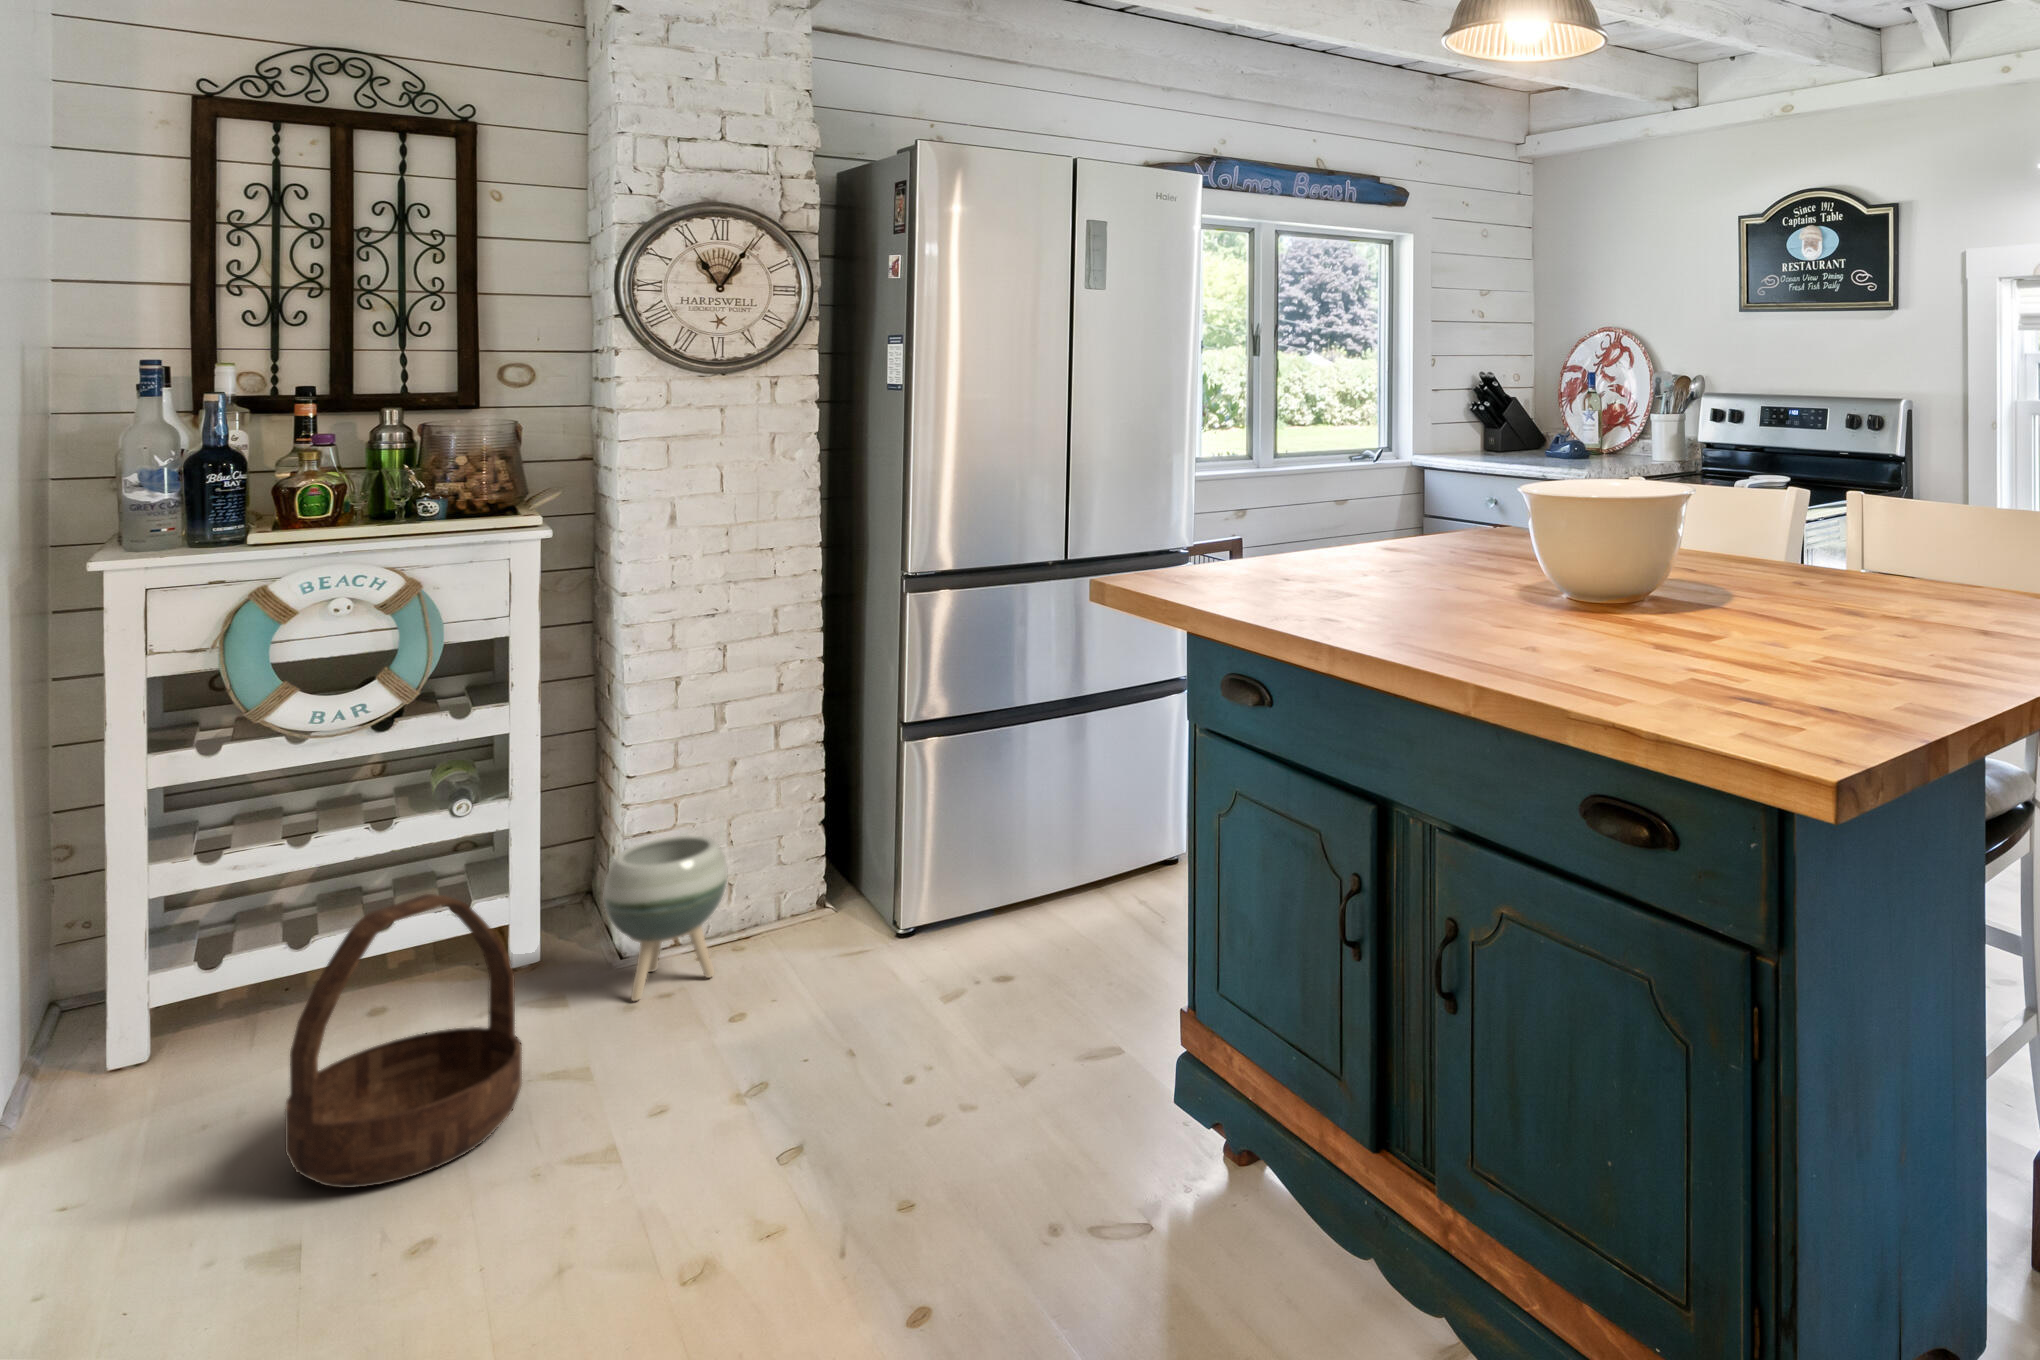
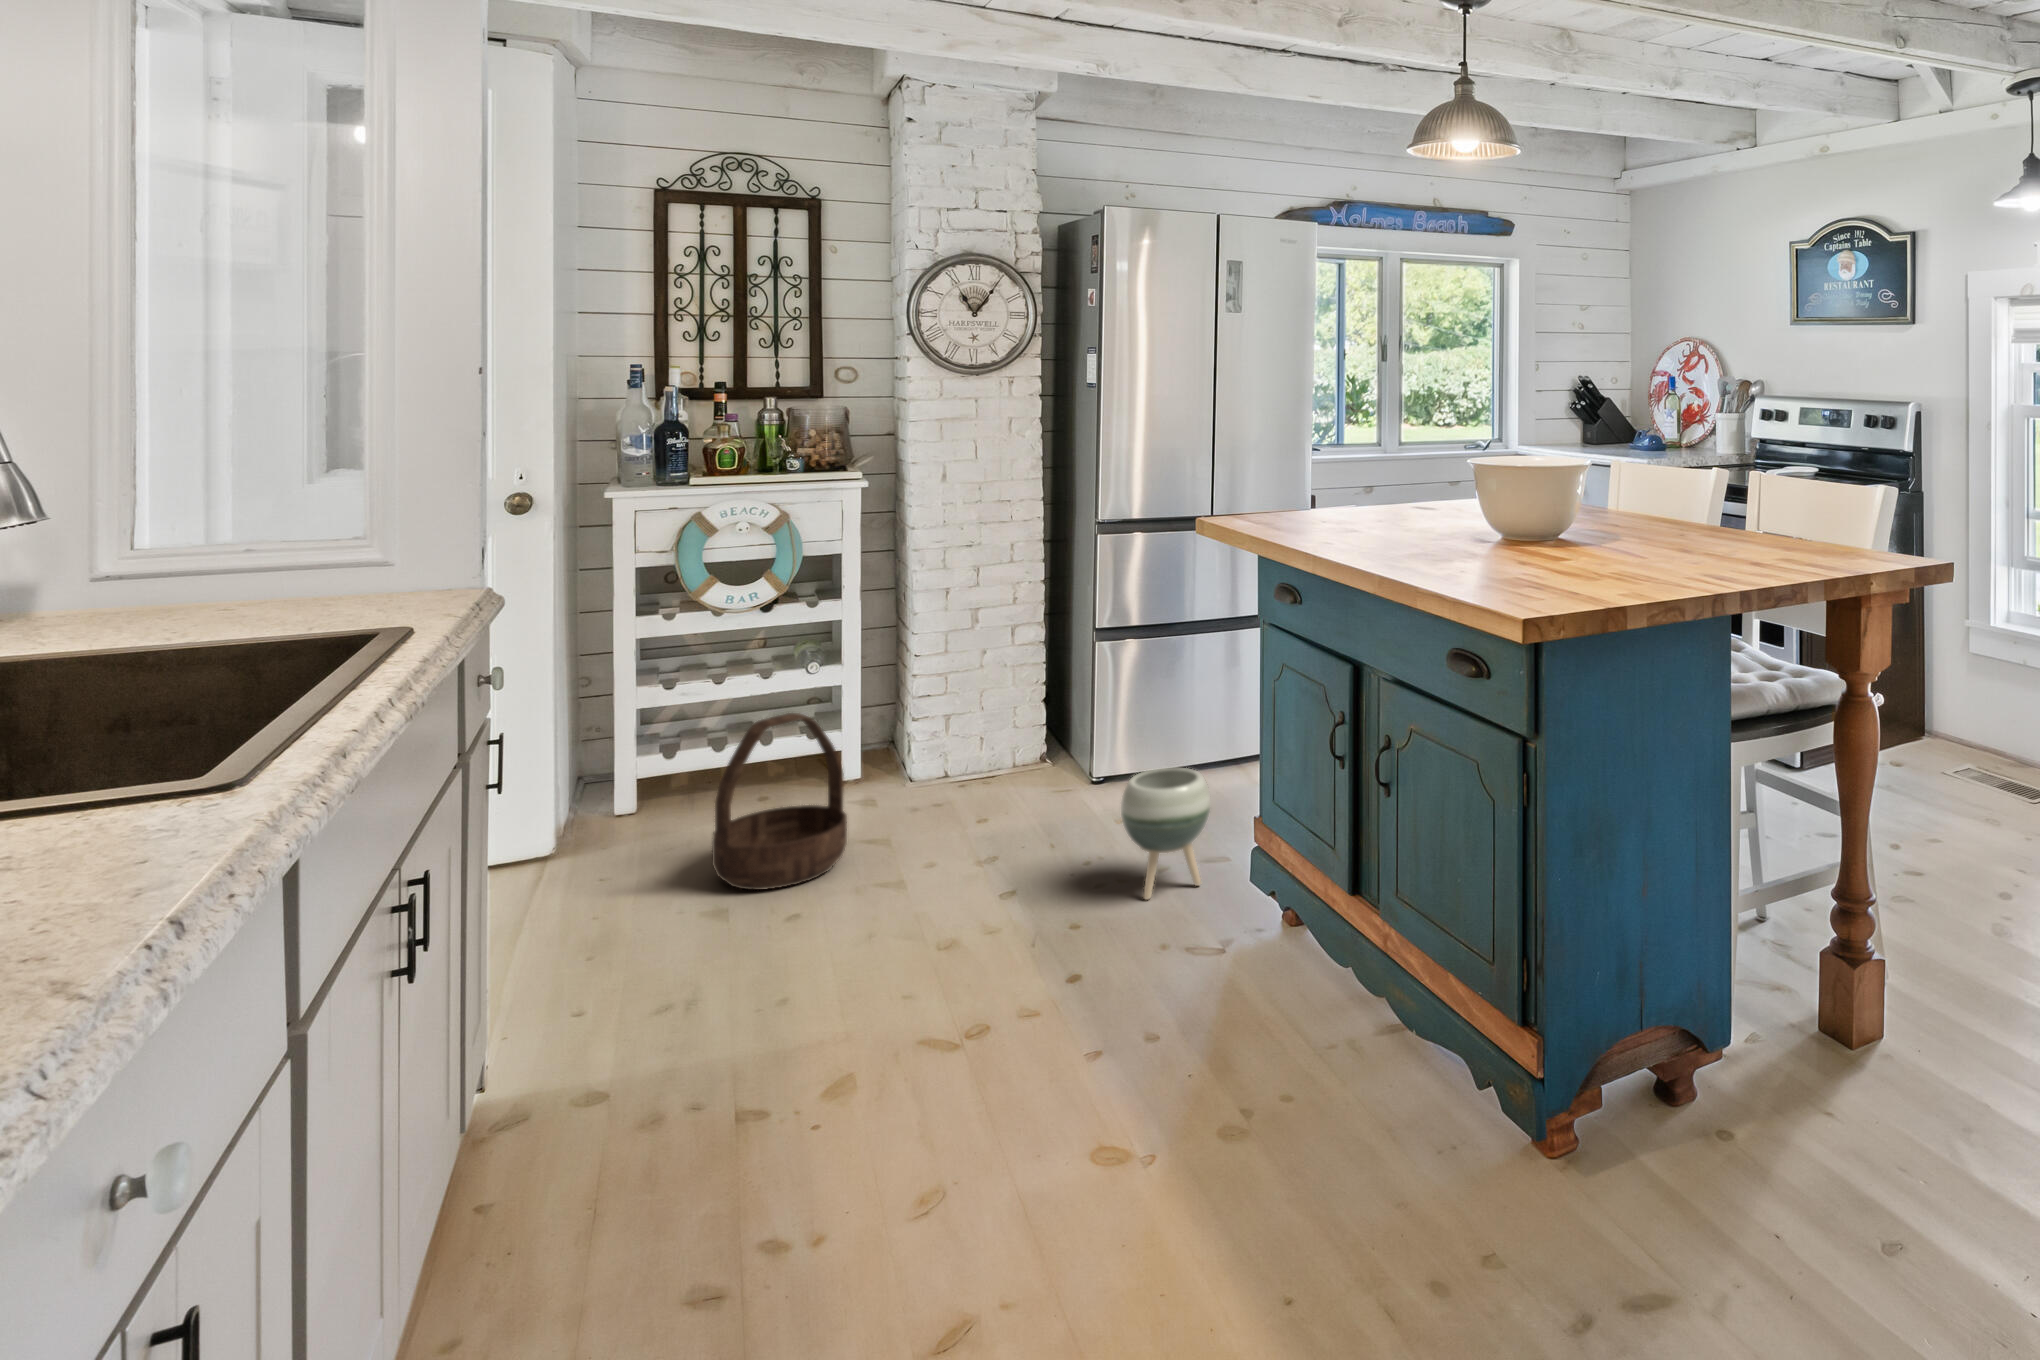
planter: present [603,836,728,1001] -> present [1121,768,1211,899]

